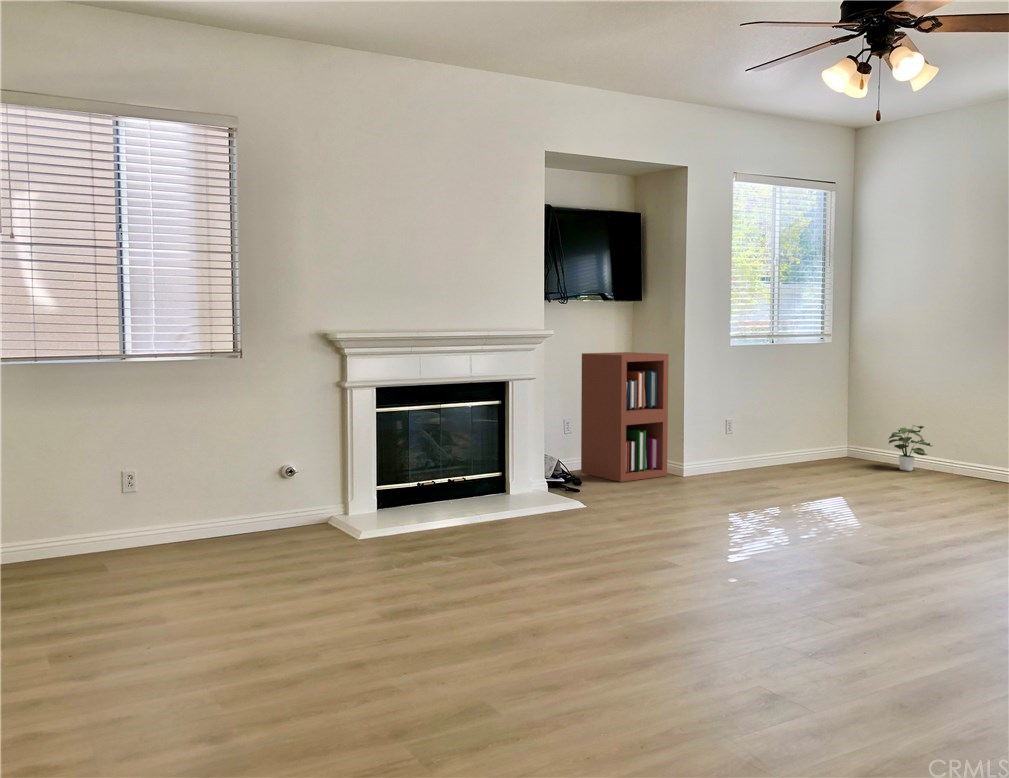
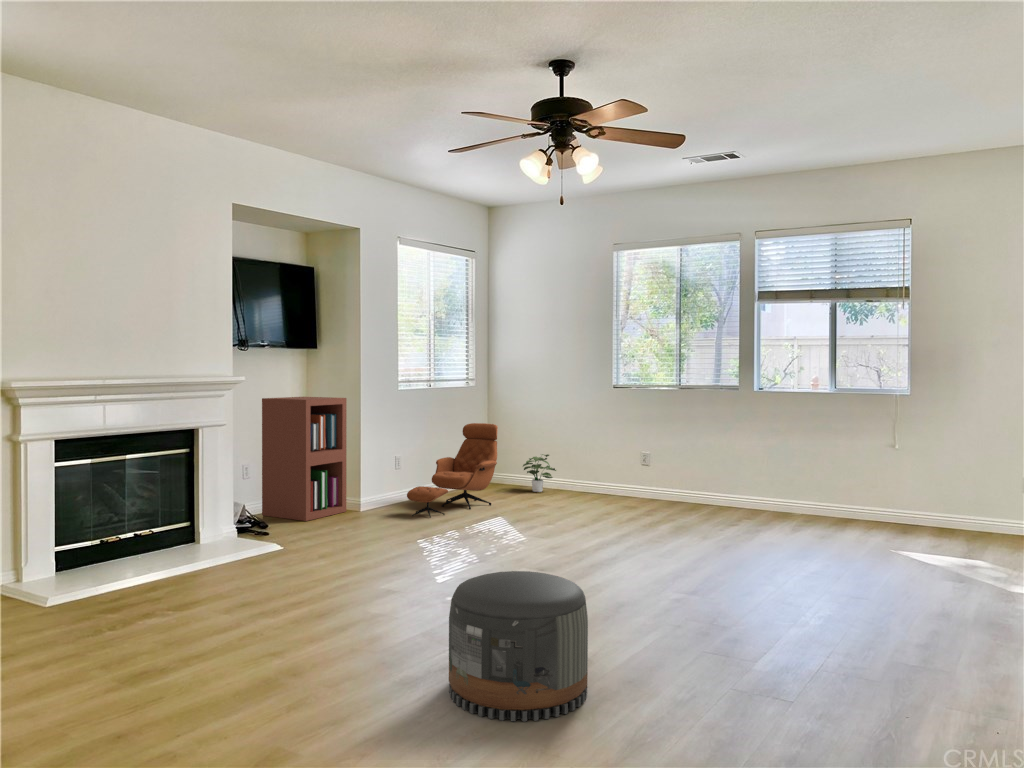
lounge chair: none [731,385,849,489] -> present [407,423,498,518]
pouf: none [673,548,836,714] -> present [449,571,588,721]

